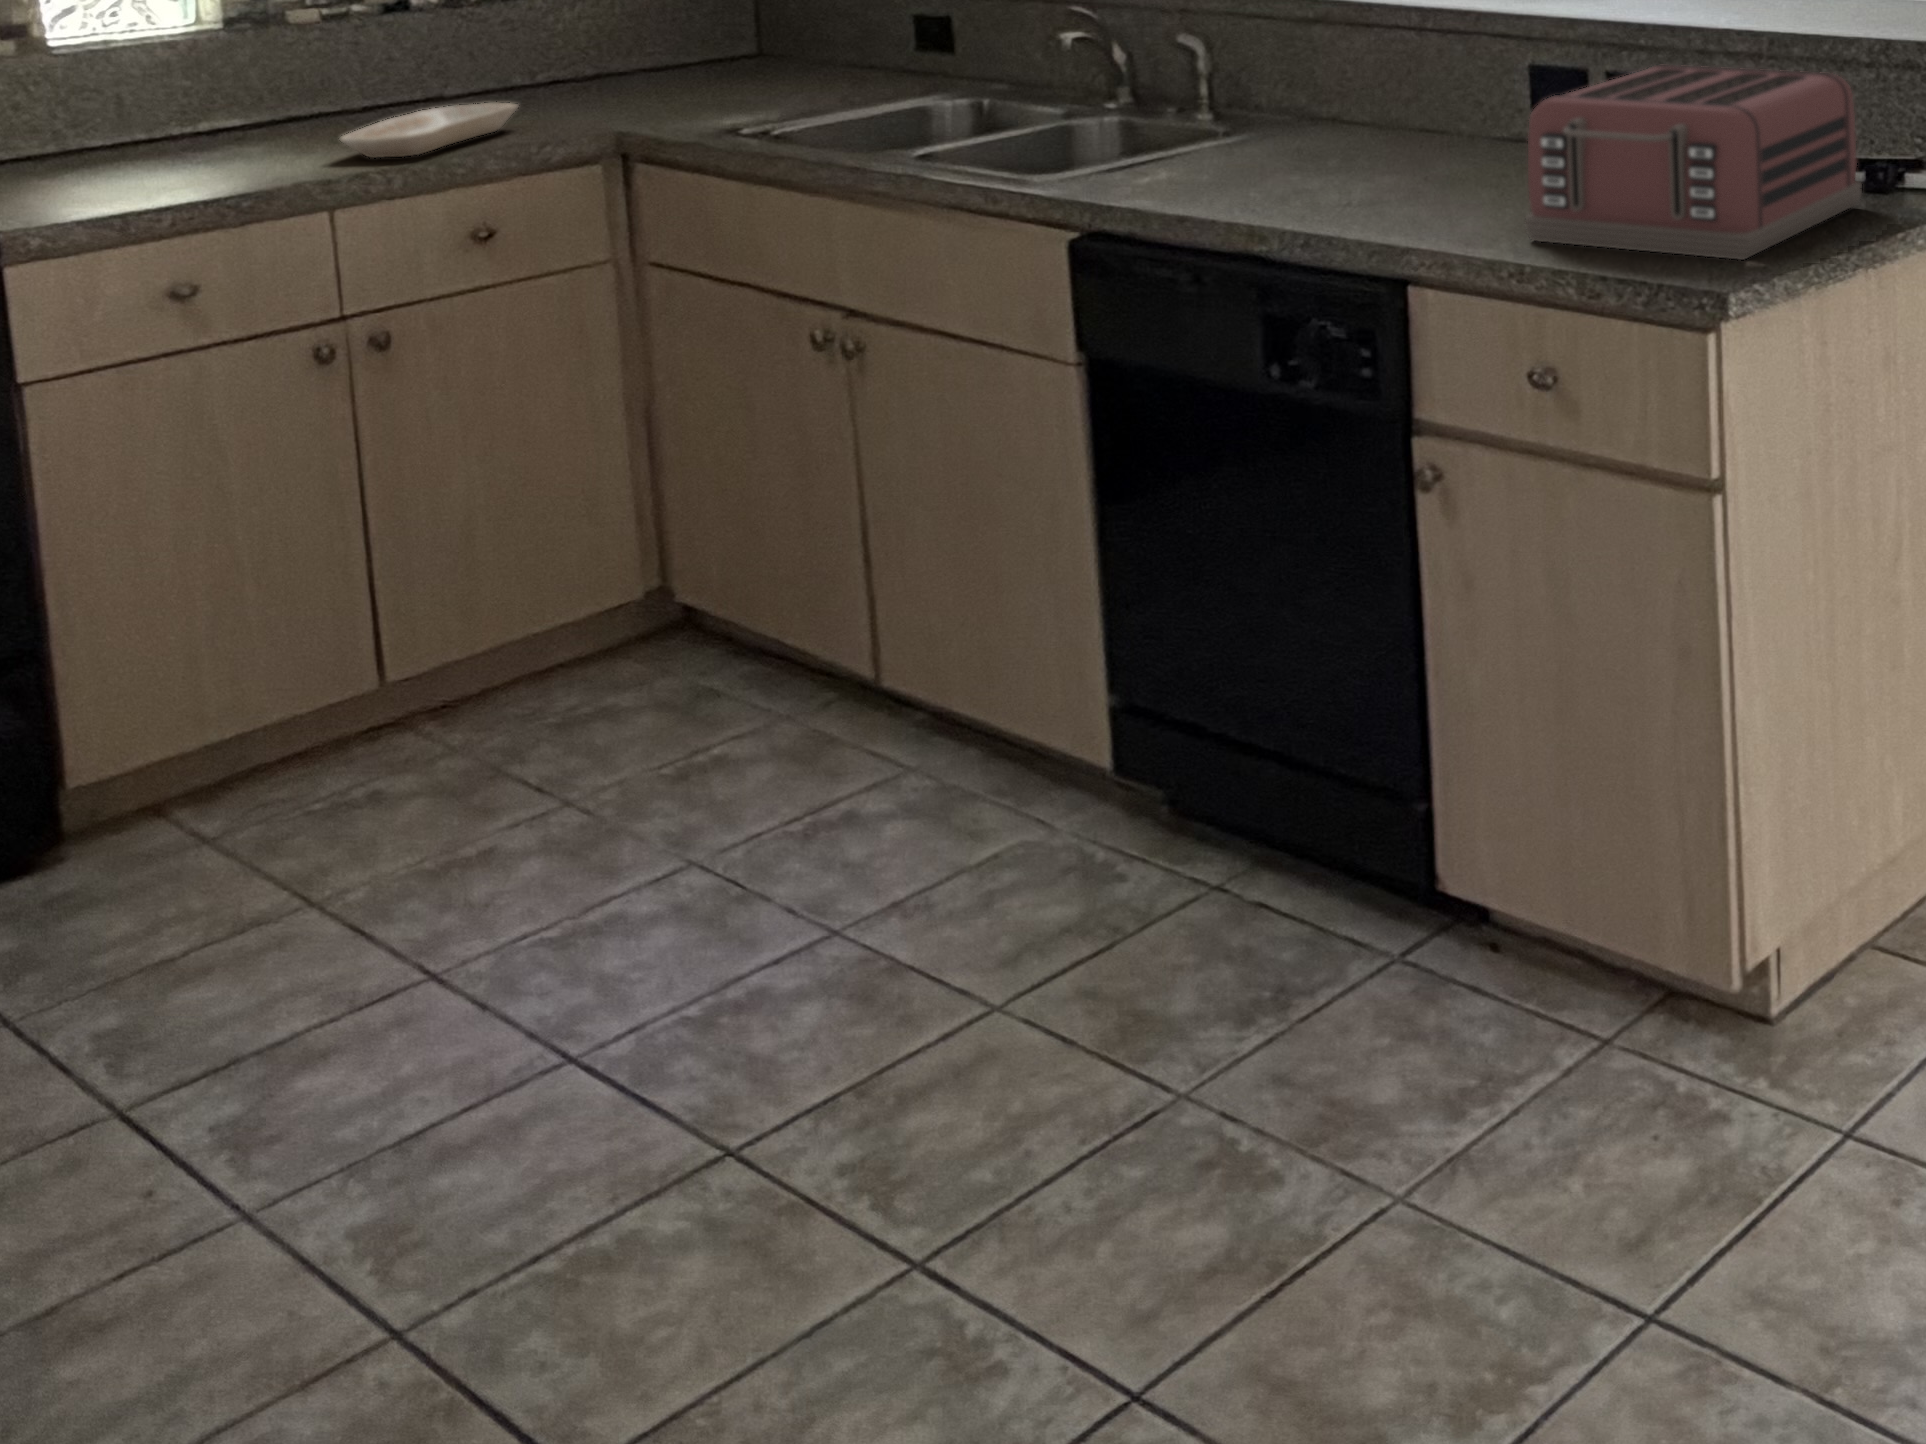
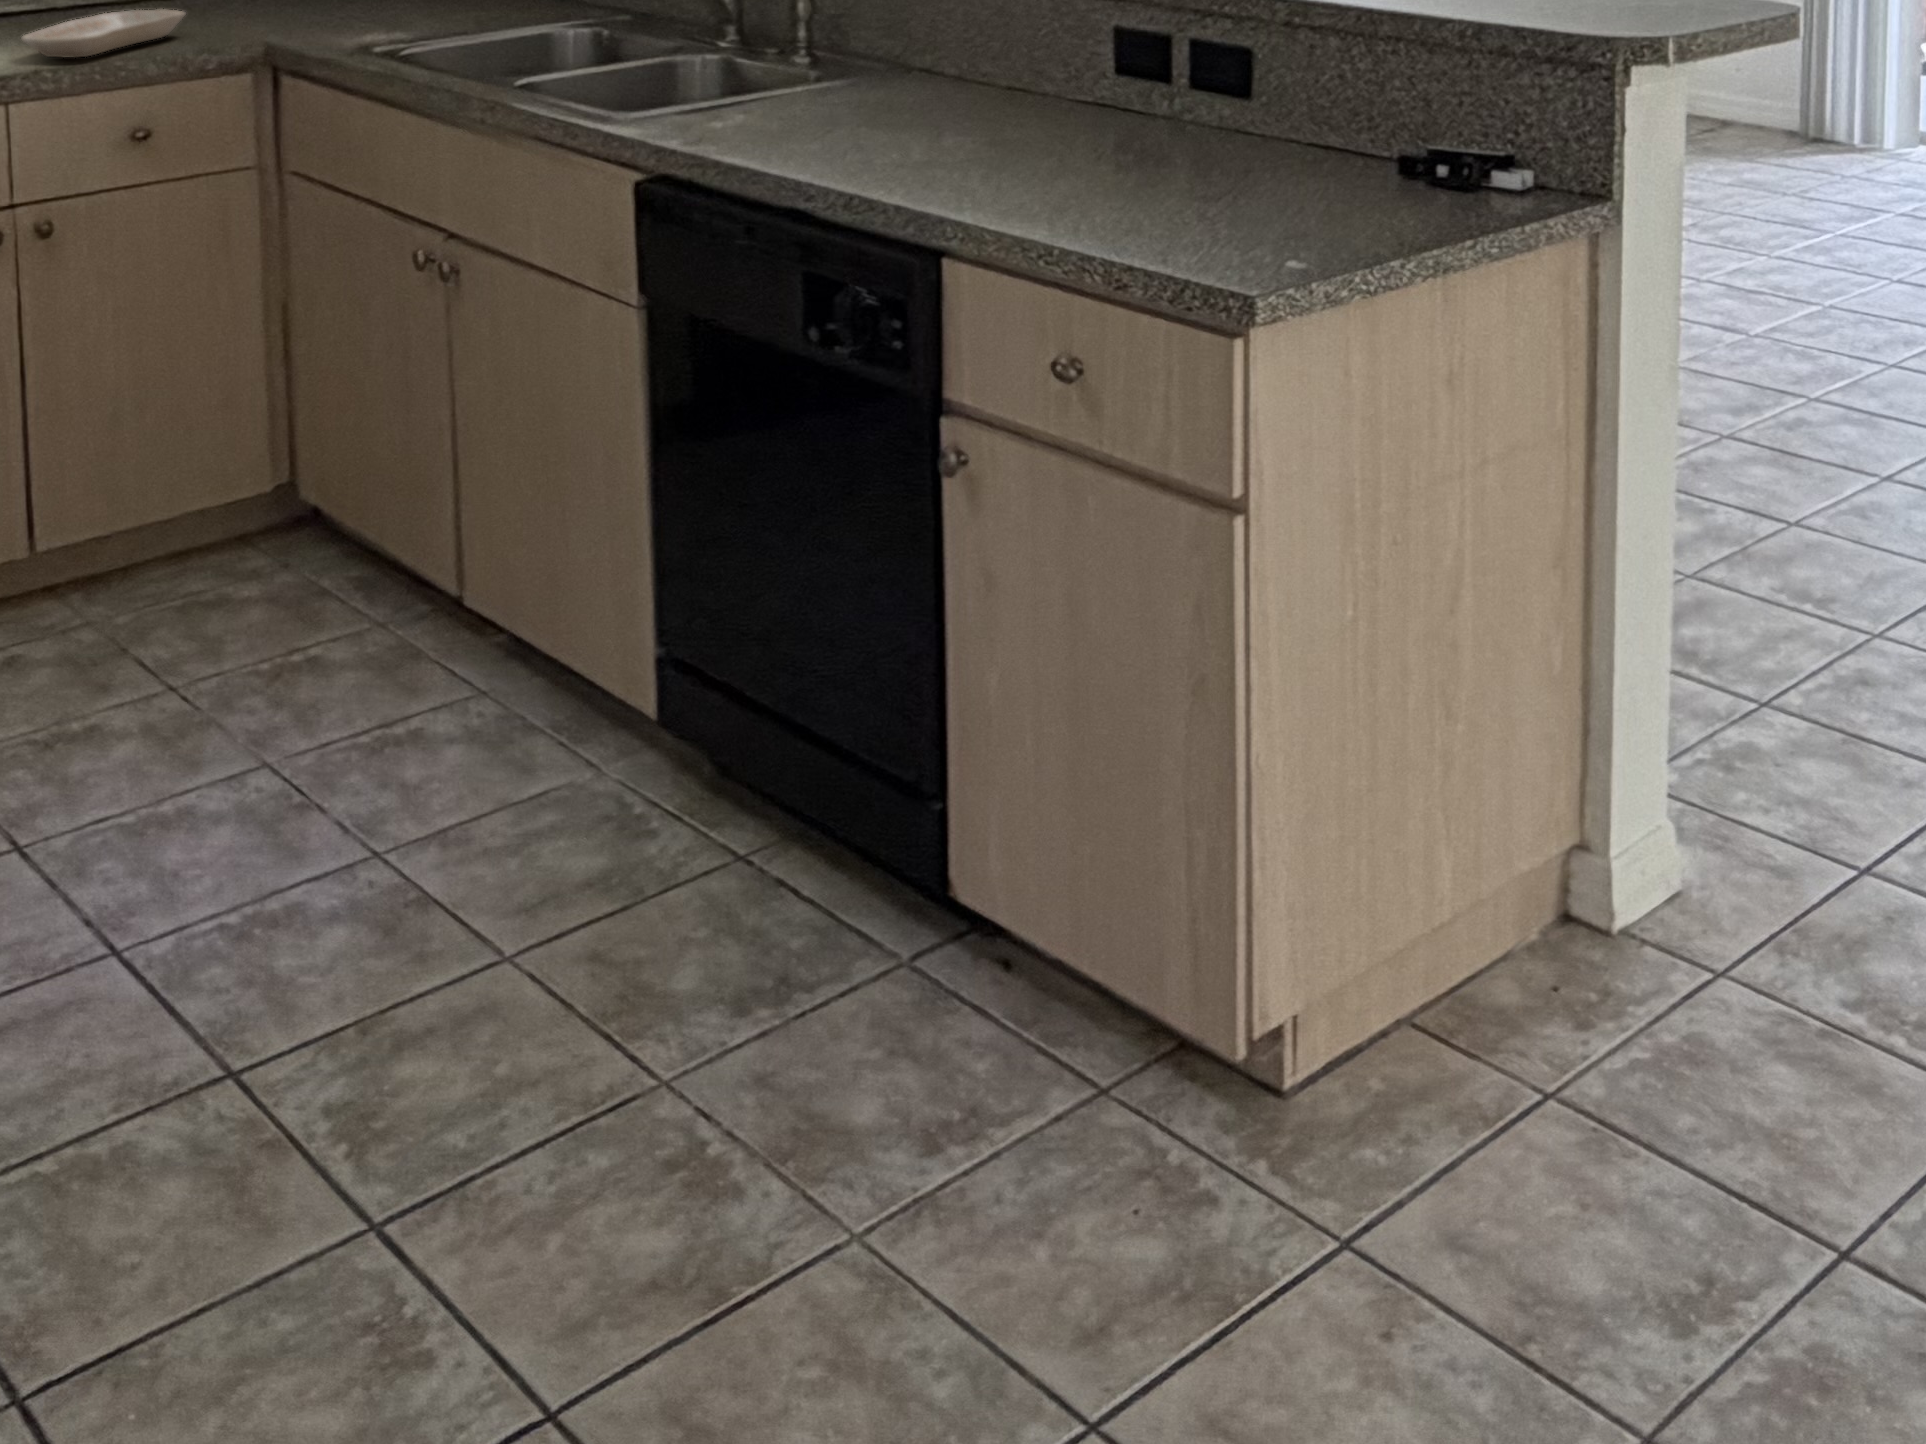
toaster: present [1525,65,1862,260] -> none [1066,36,1439,258]

